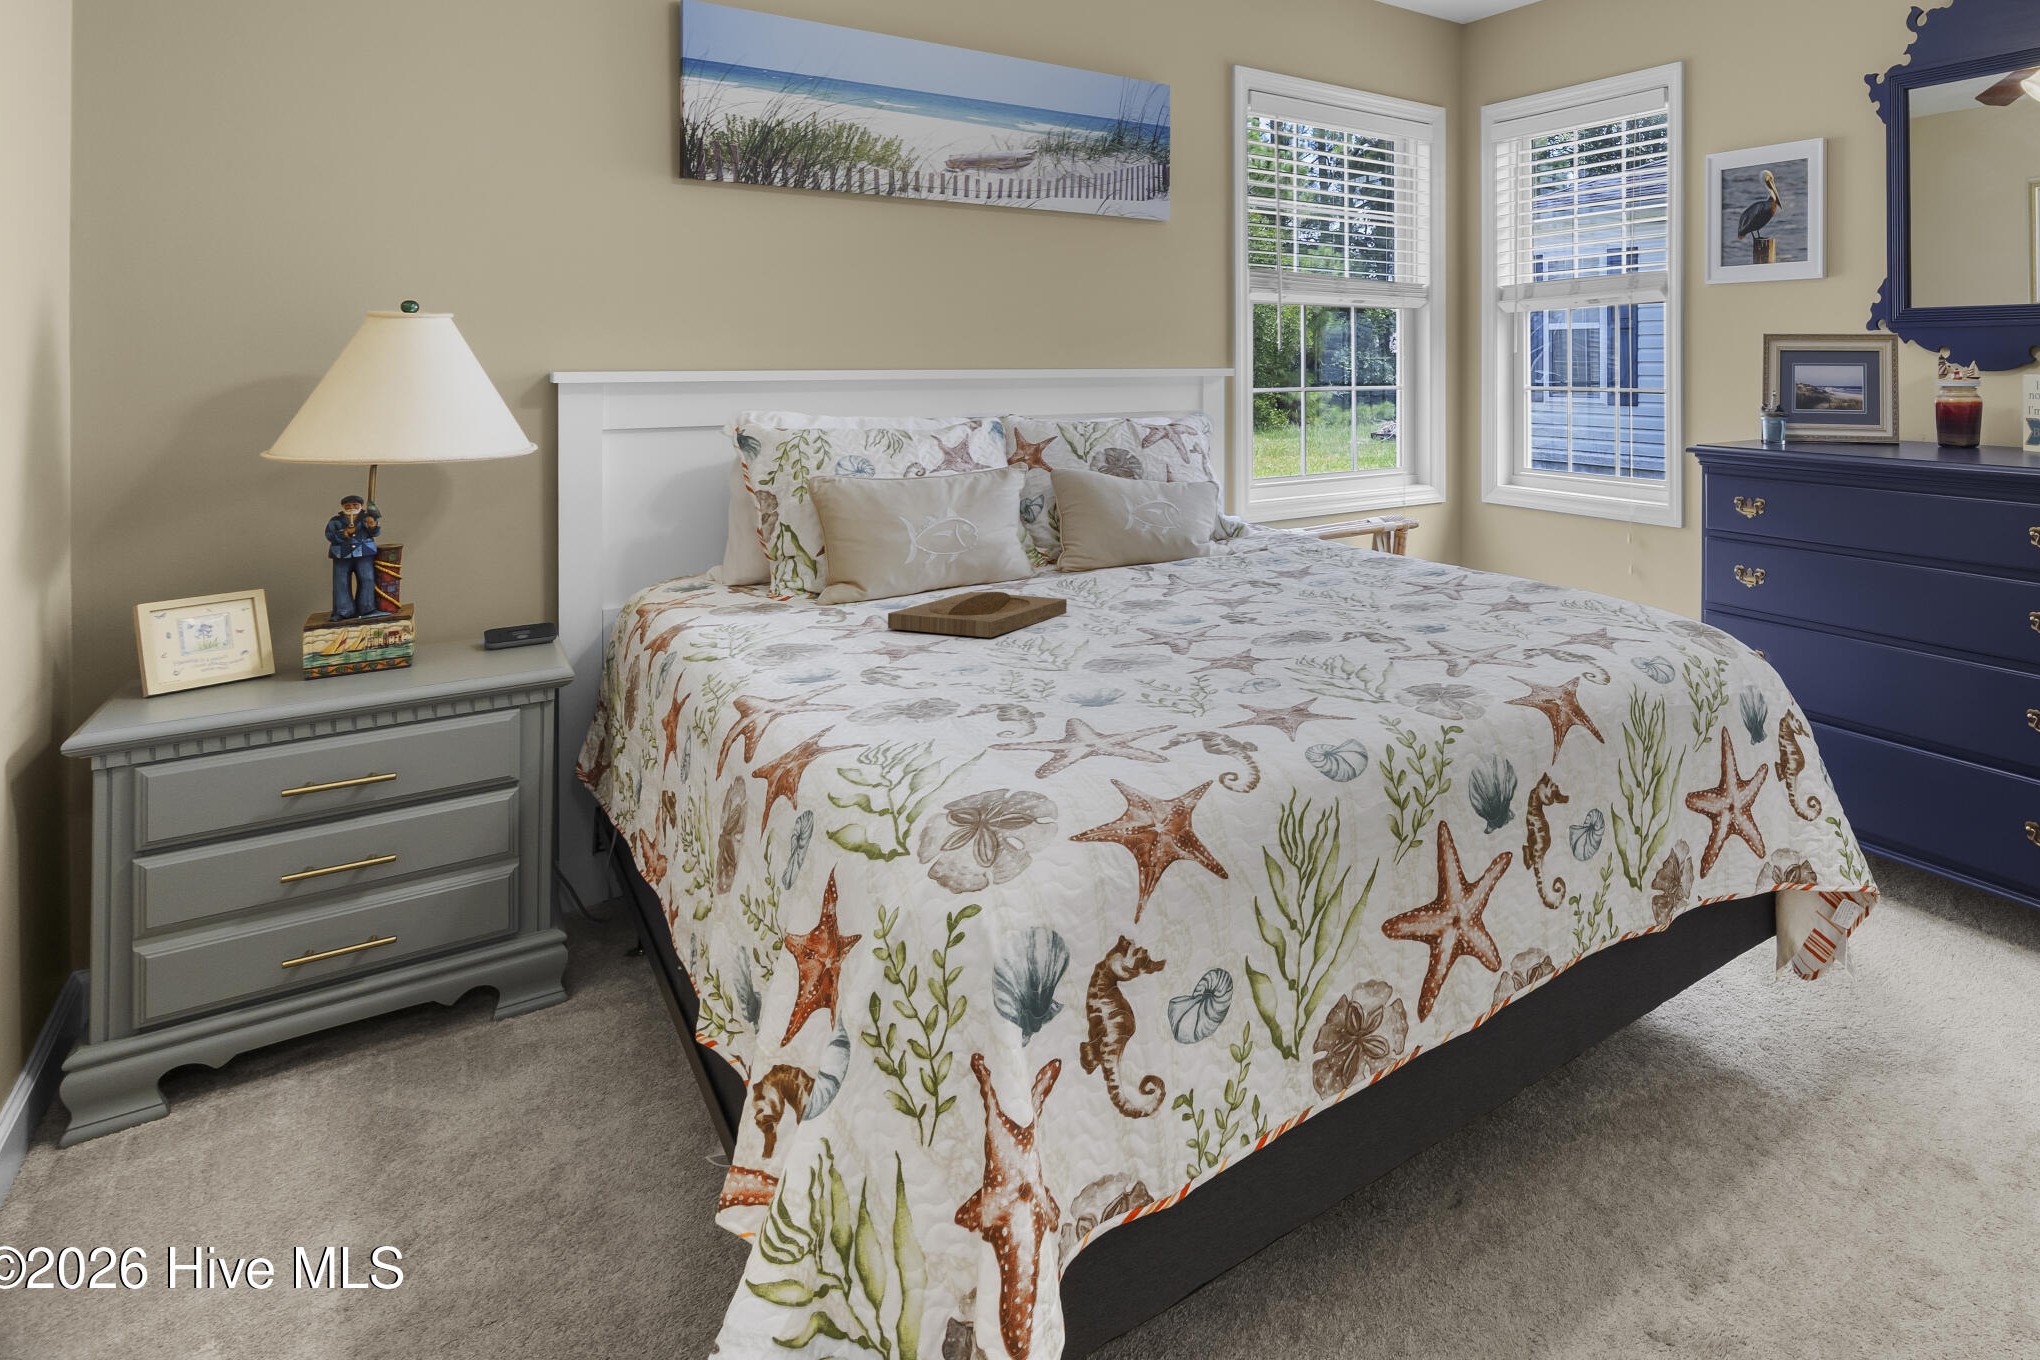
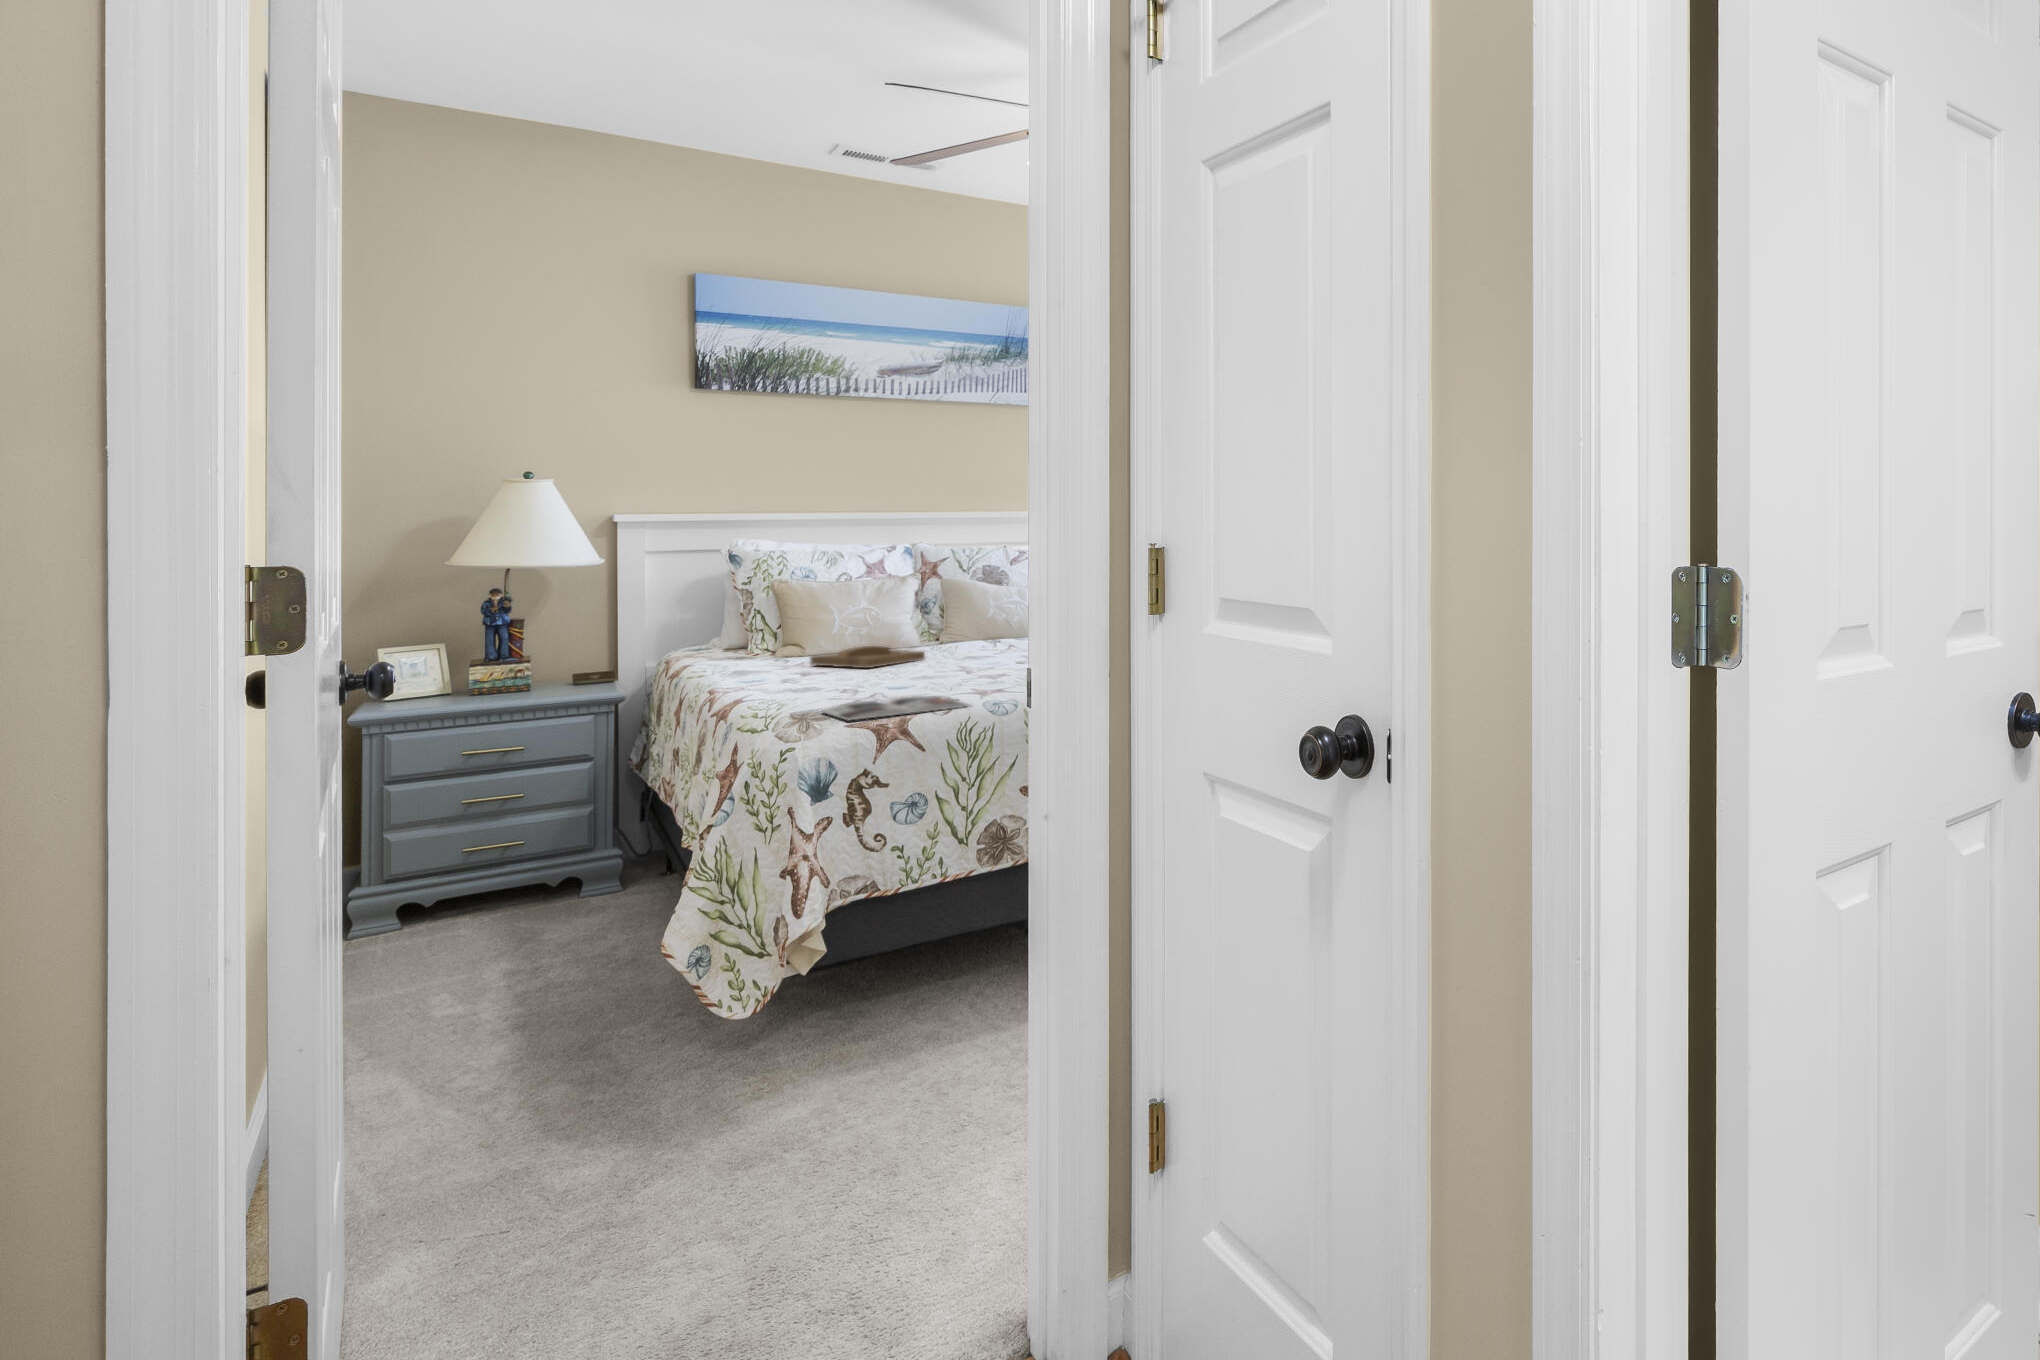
magazine: none [992,731,1281,828] -> present [822,696,970,721]

